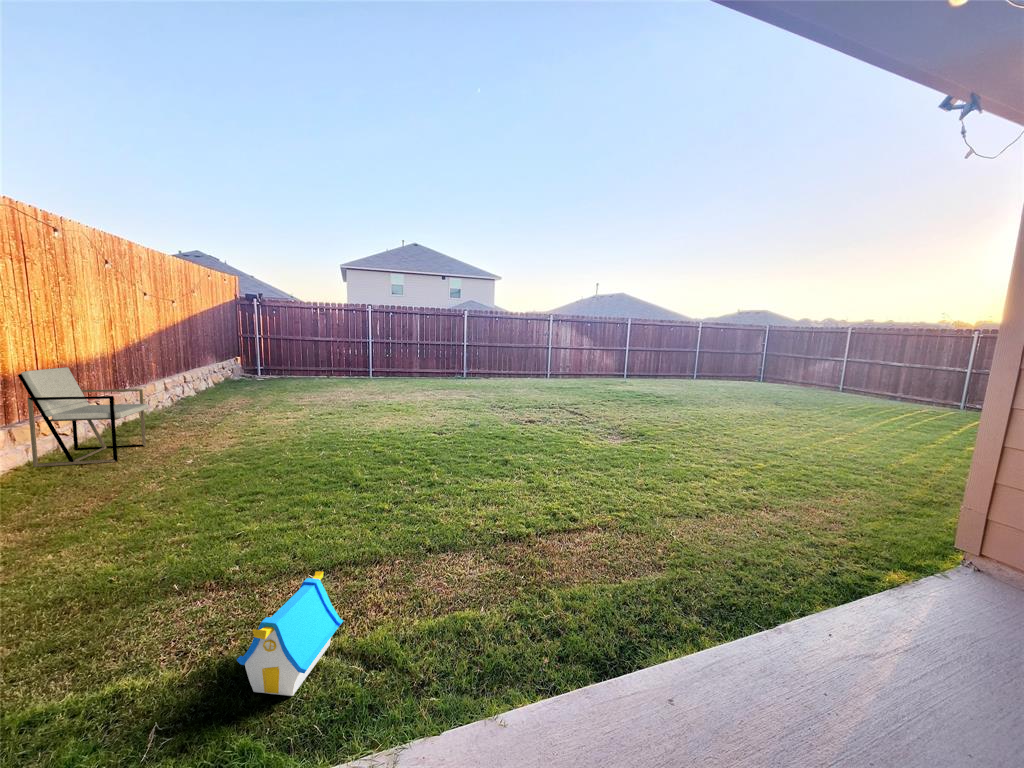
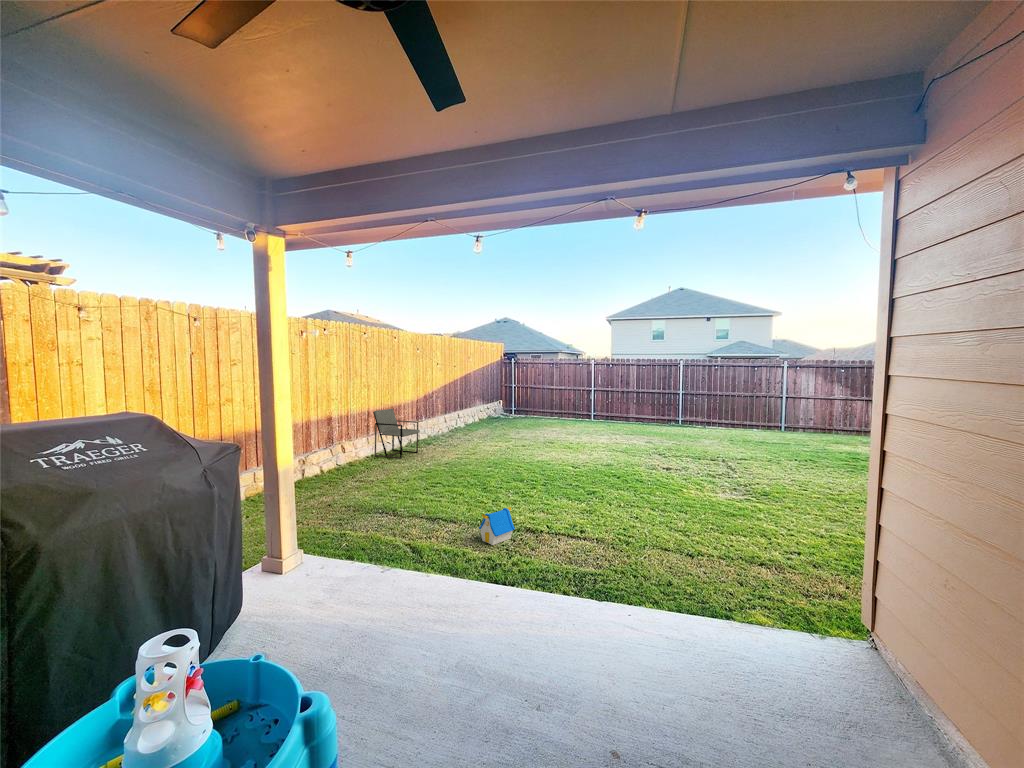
toy house: present [237,571,343,696] -> present [479,507,515,545]

